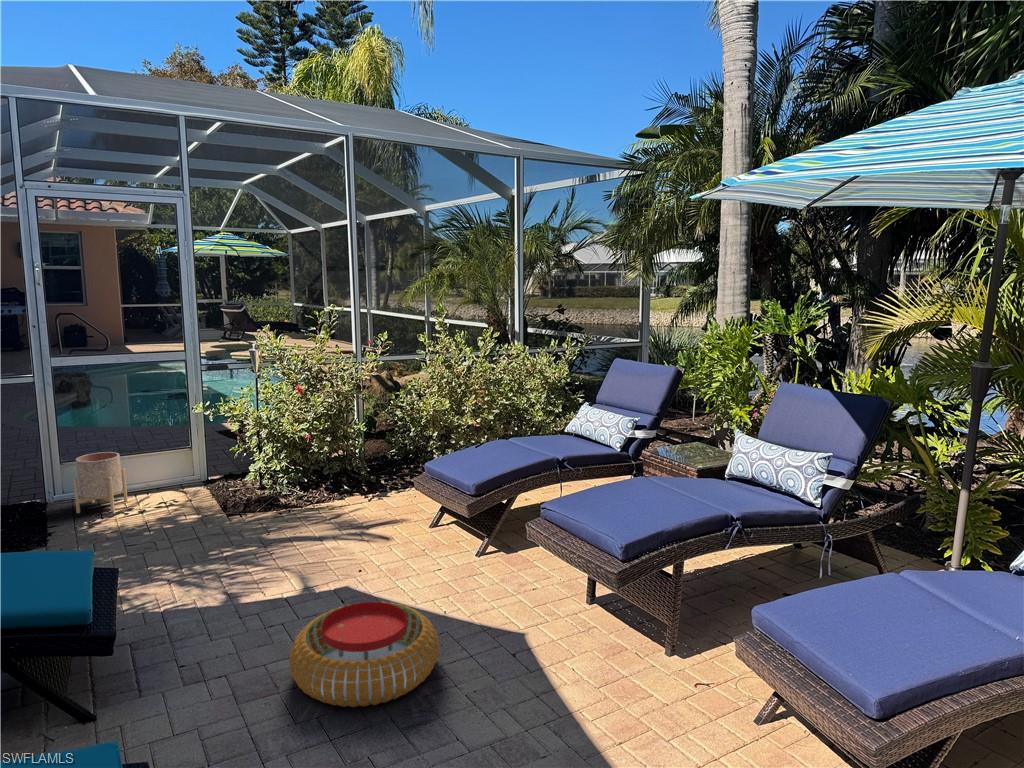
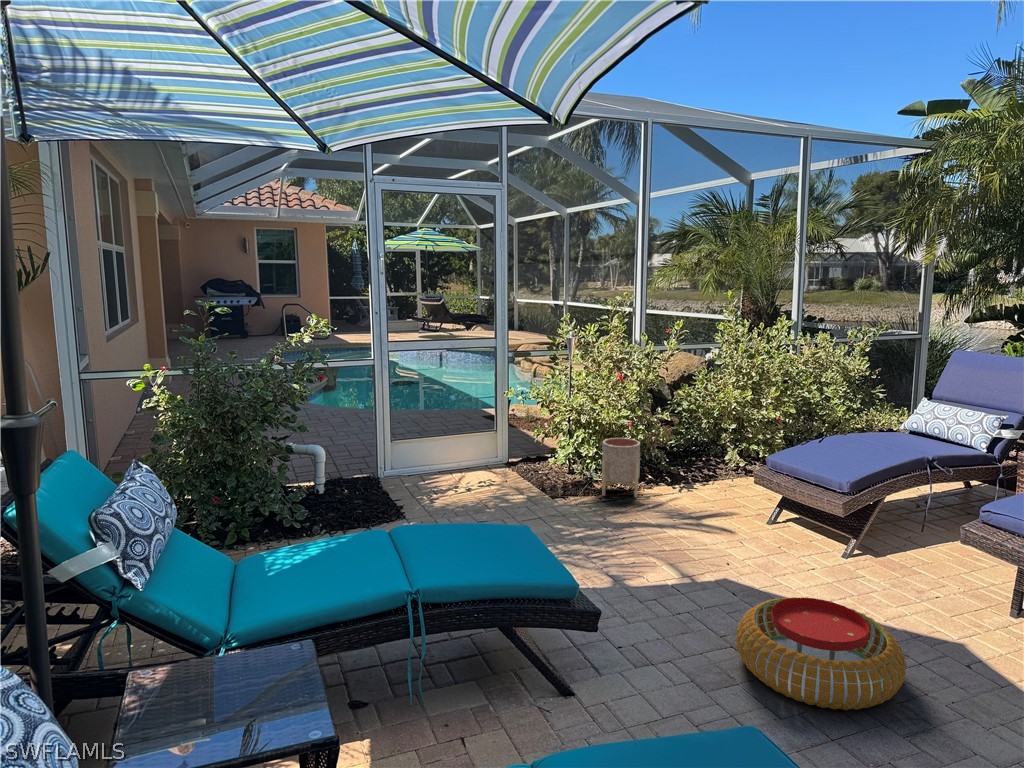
planter: present [73,452,128,513] -> present [602,438,640,498]

